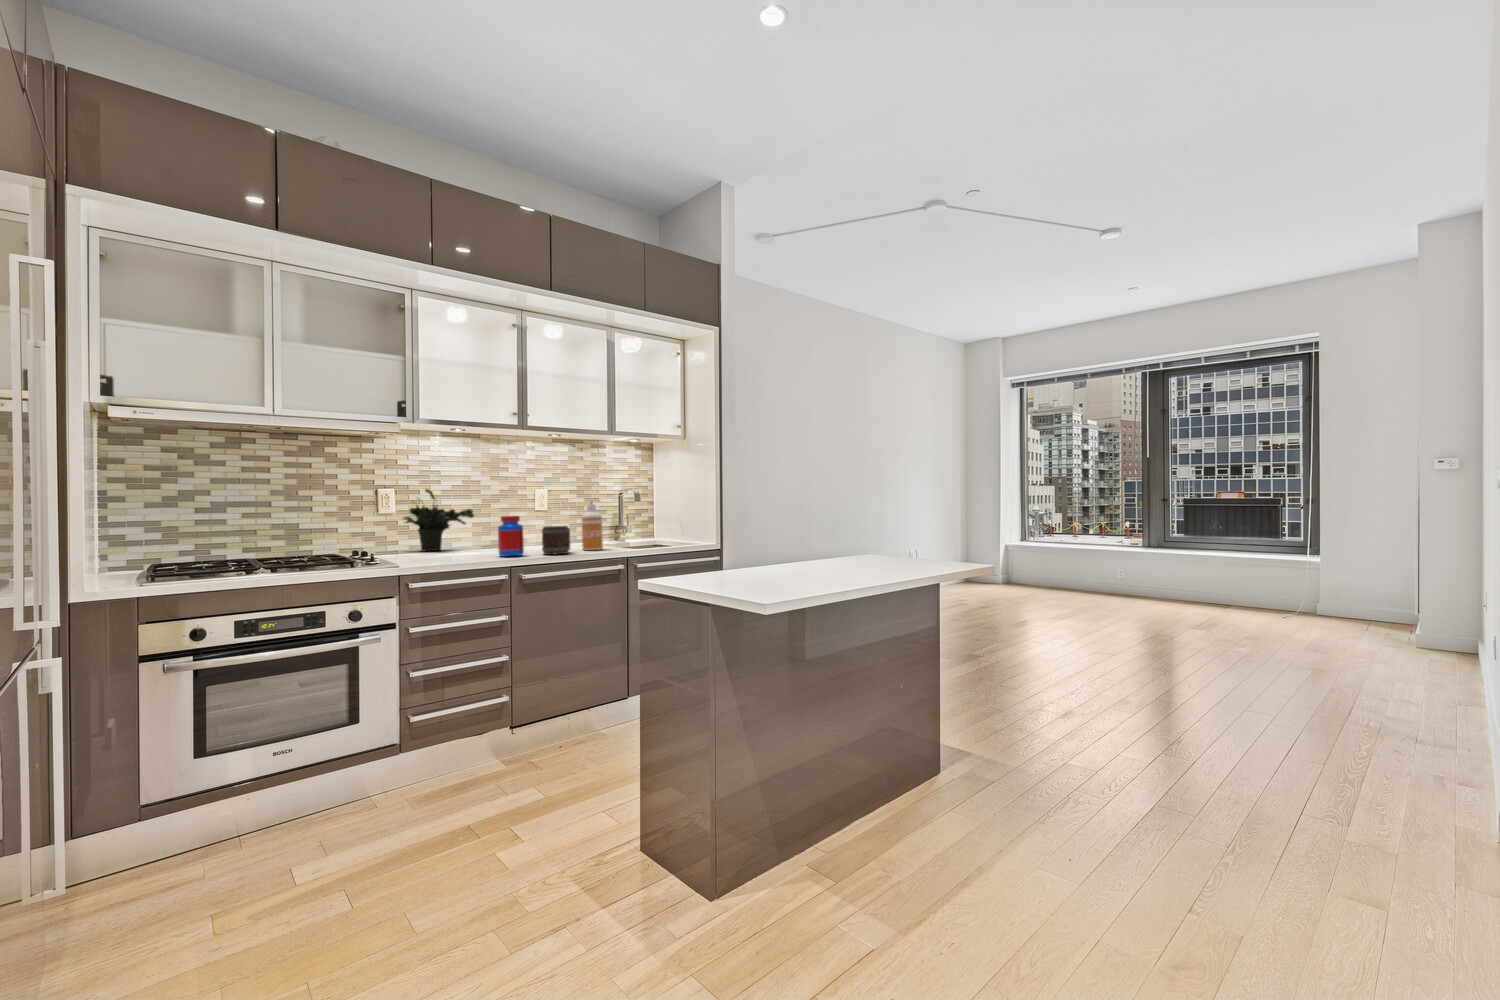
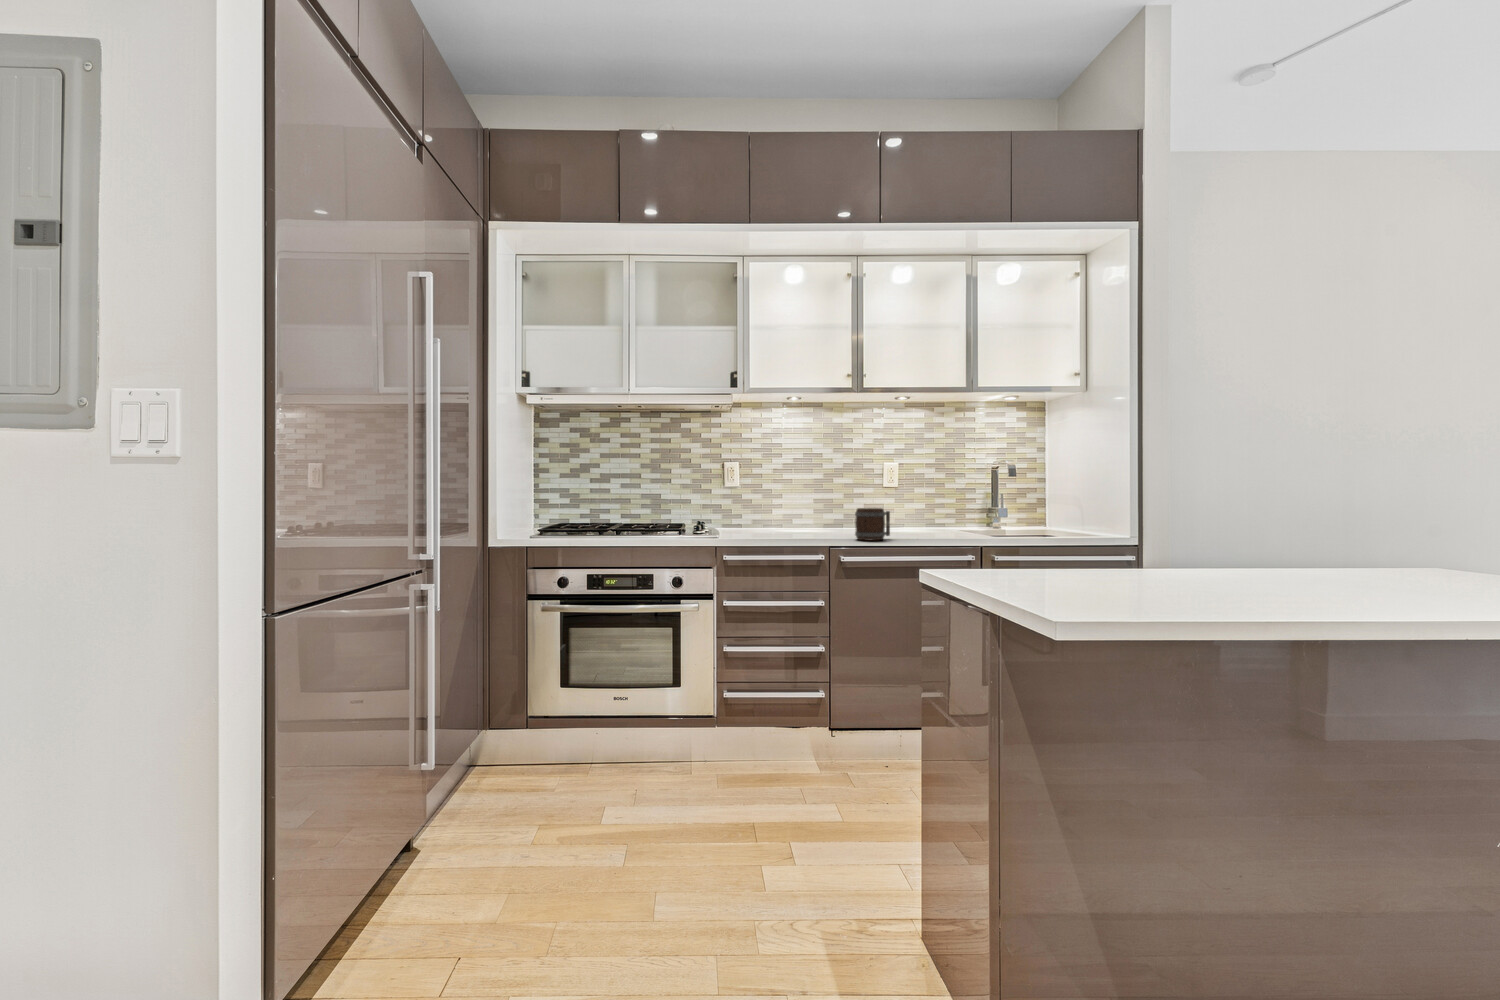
potted plant: present [403,489,474,551] -> none [741,463,806,528]
soap dispenser: present [582,500,603,550] -> none [908,479,933,539]
jar: present [498,516,524,557] -> none [810,495,835,539]

